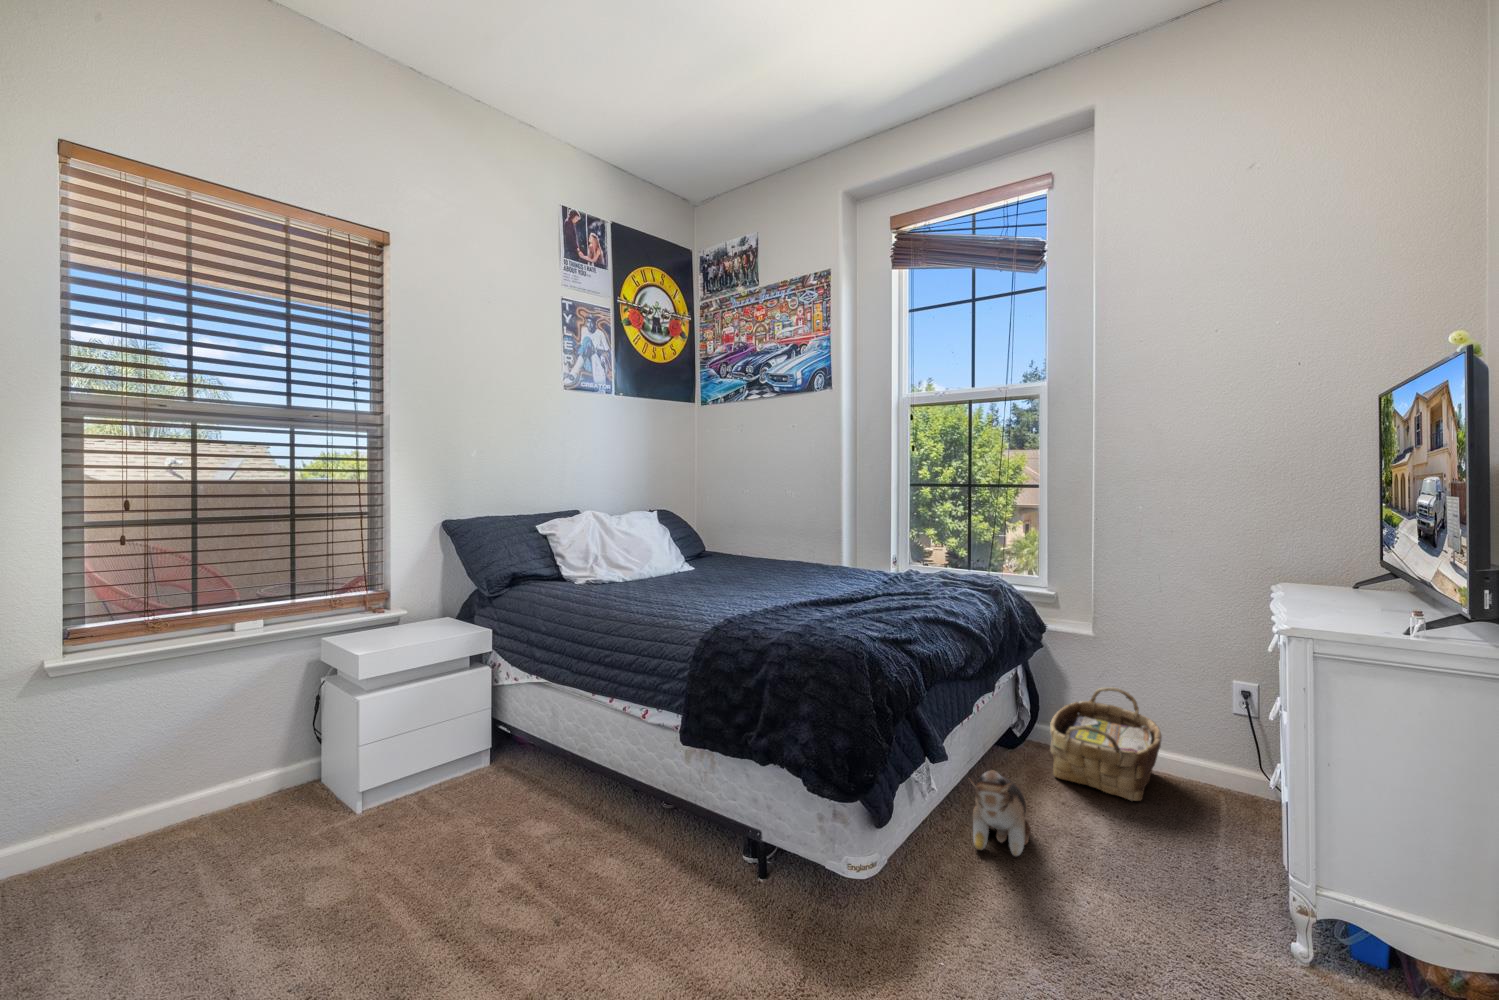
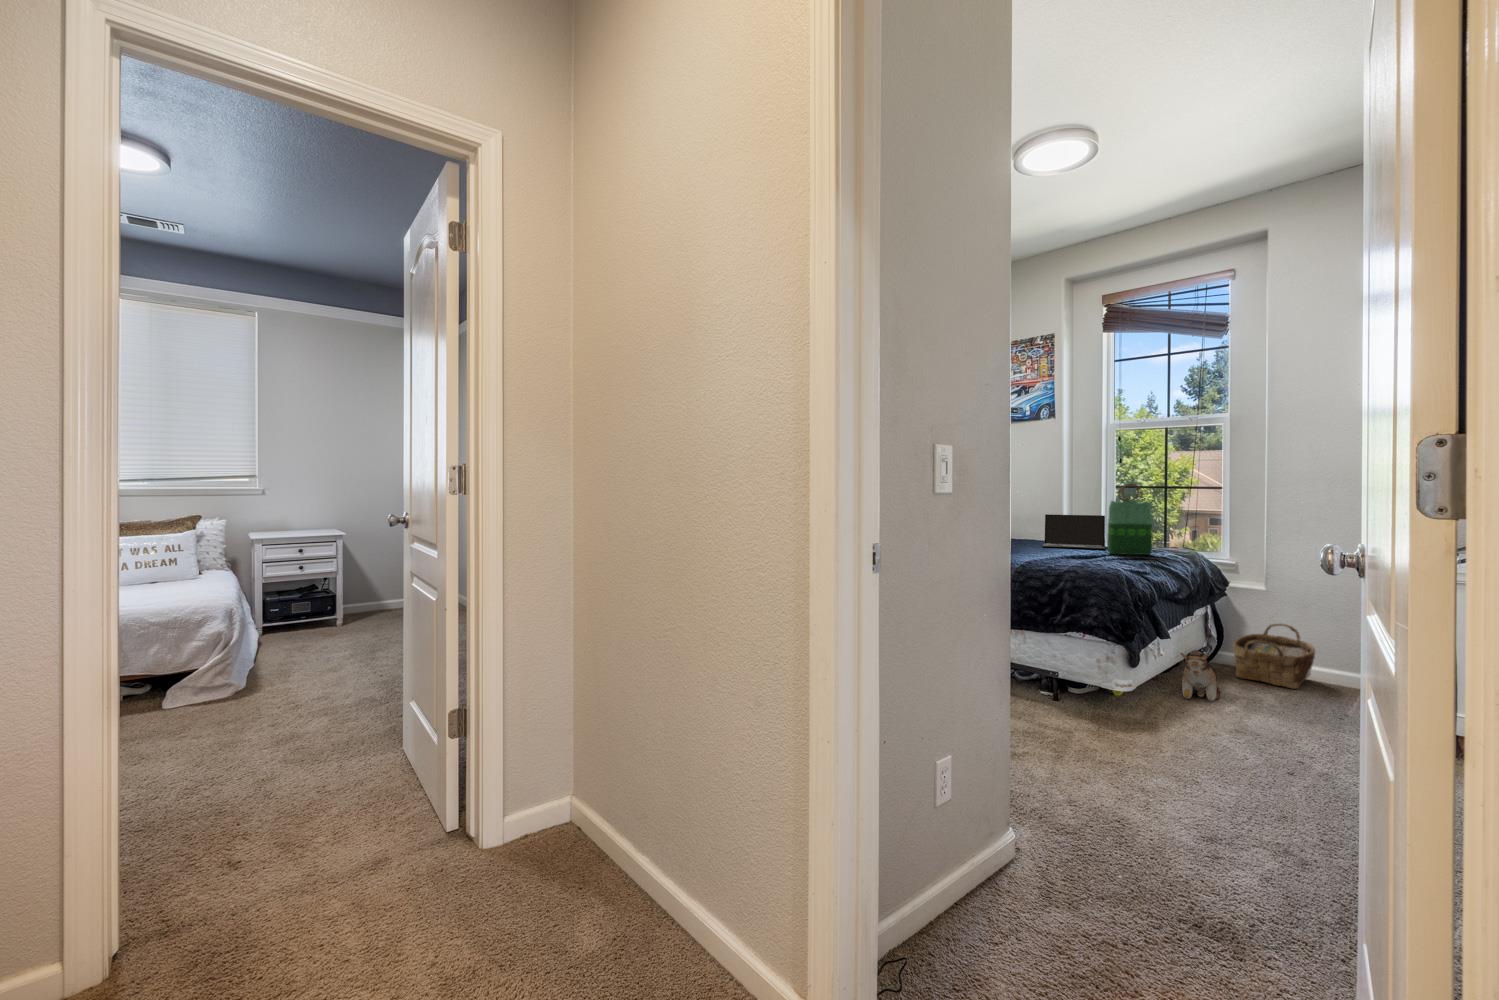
tote bag: none [877,481,940,591] -> present [1107,484,1152,555]
laptop: none [794,524,886,579] -> present [1042,514,1106,549]

